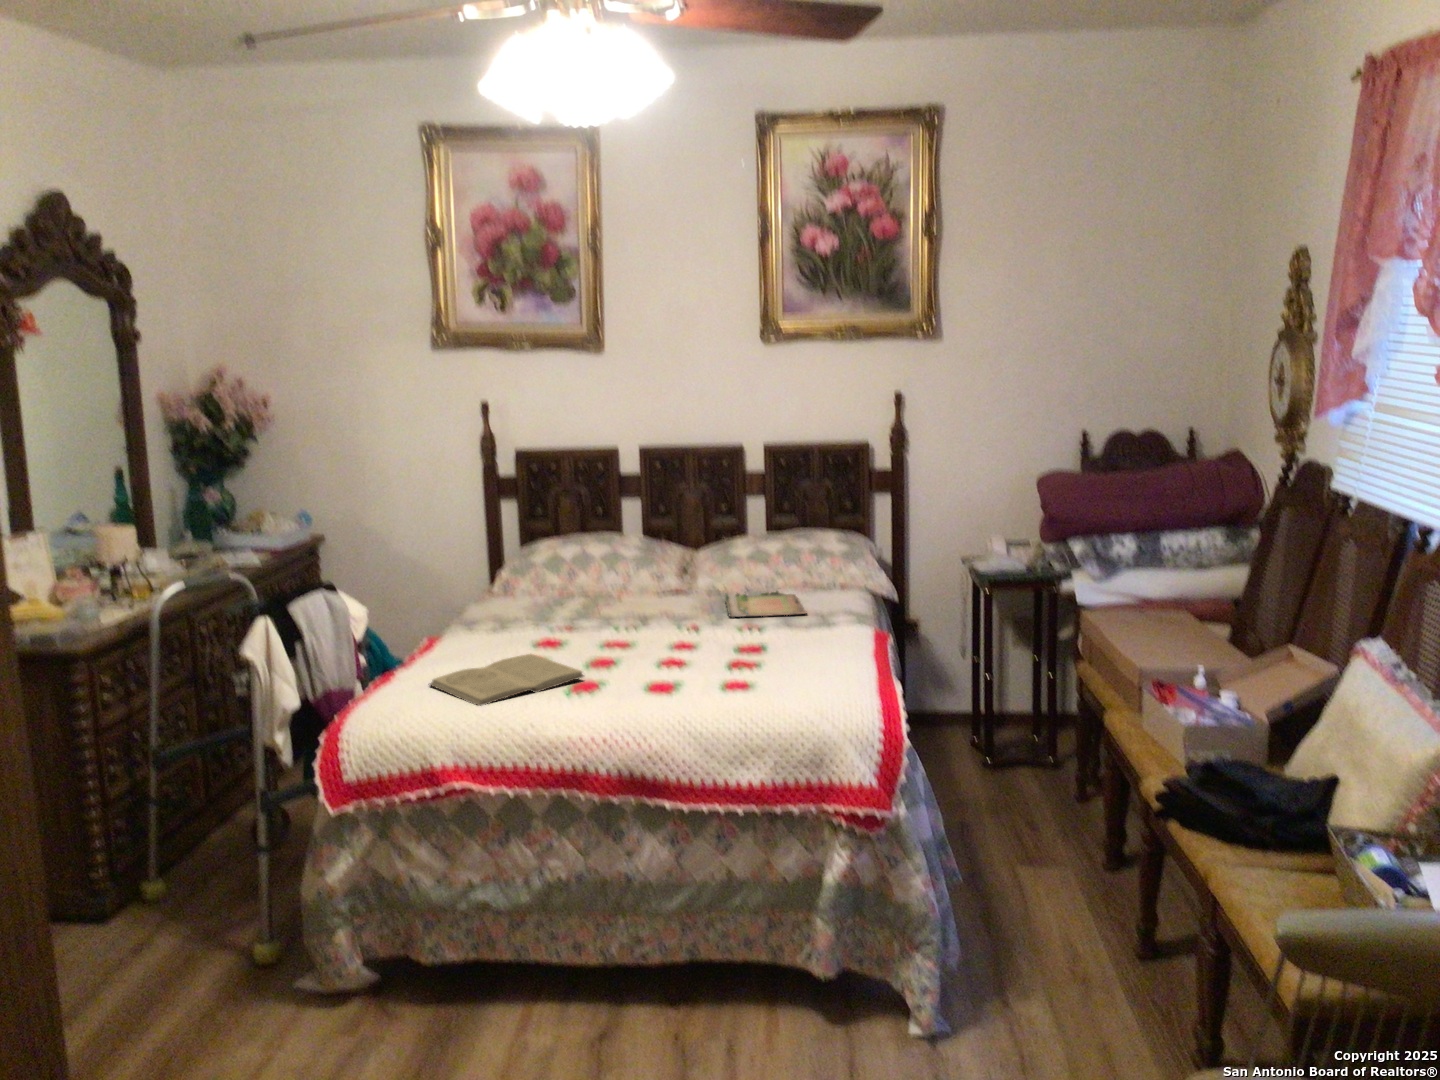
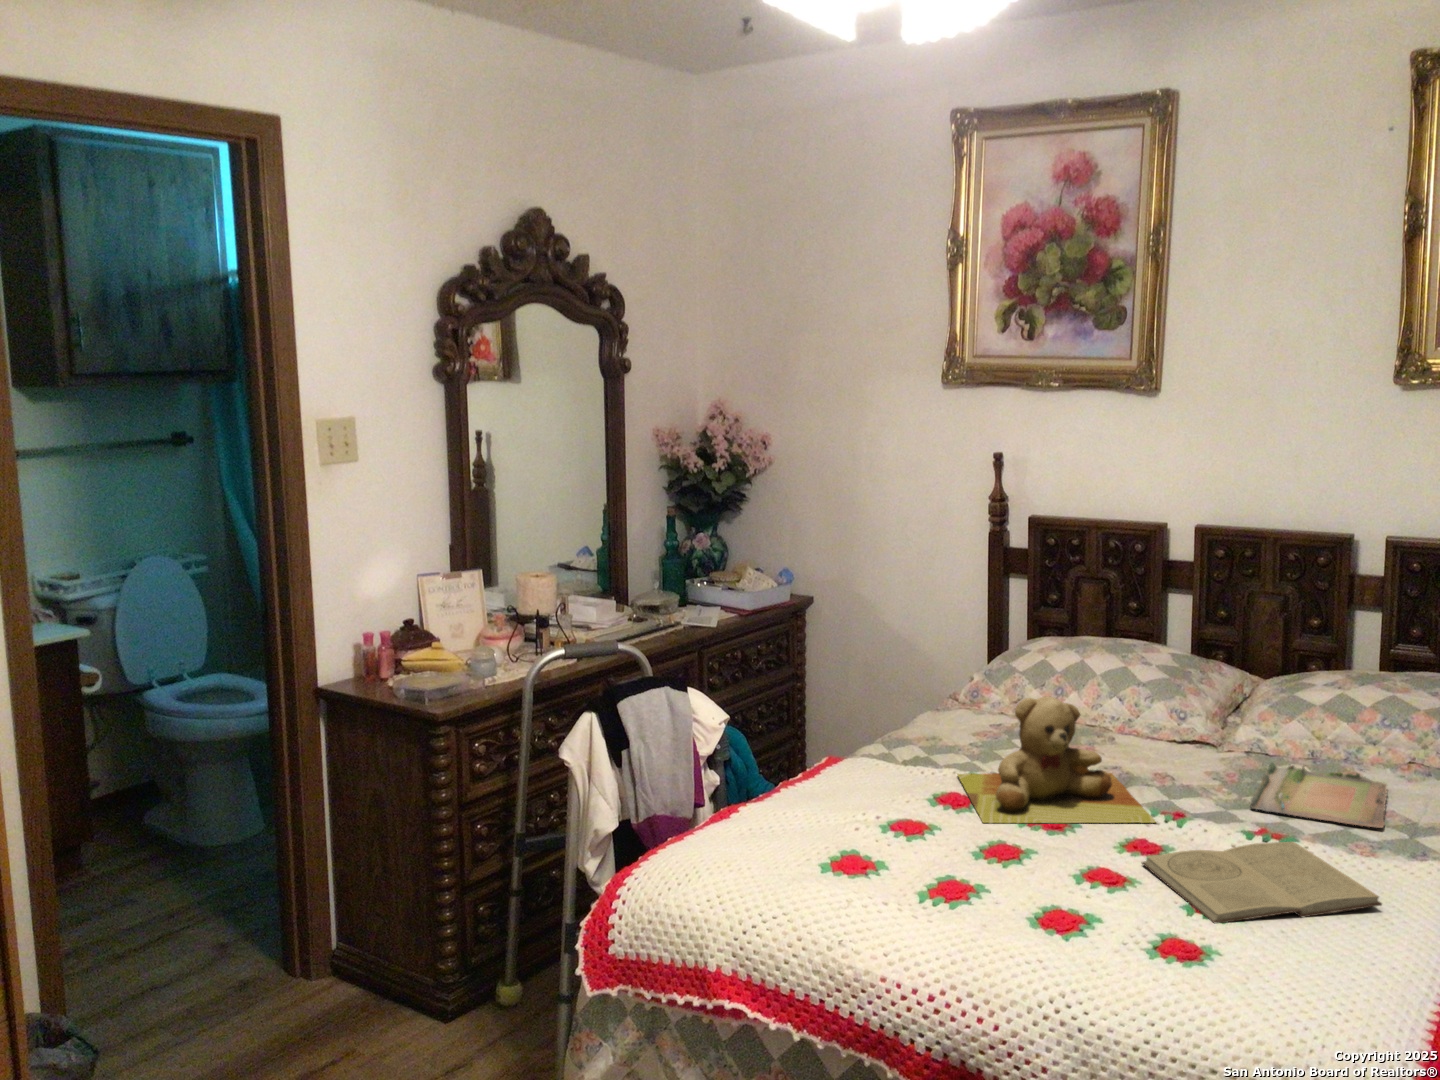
teddy bear: none [530,560,682,650] -> present [958,696,1155,823]
book: present [428,654,584,706] -> present [1142,842,1382,923]

